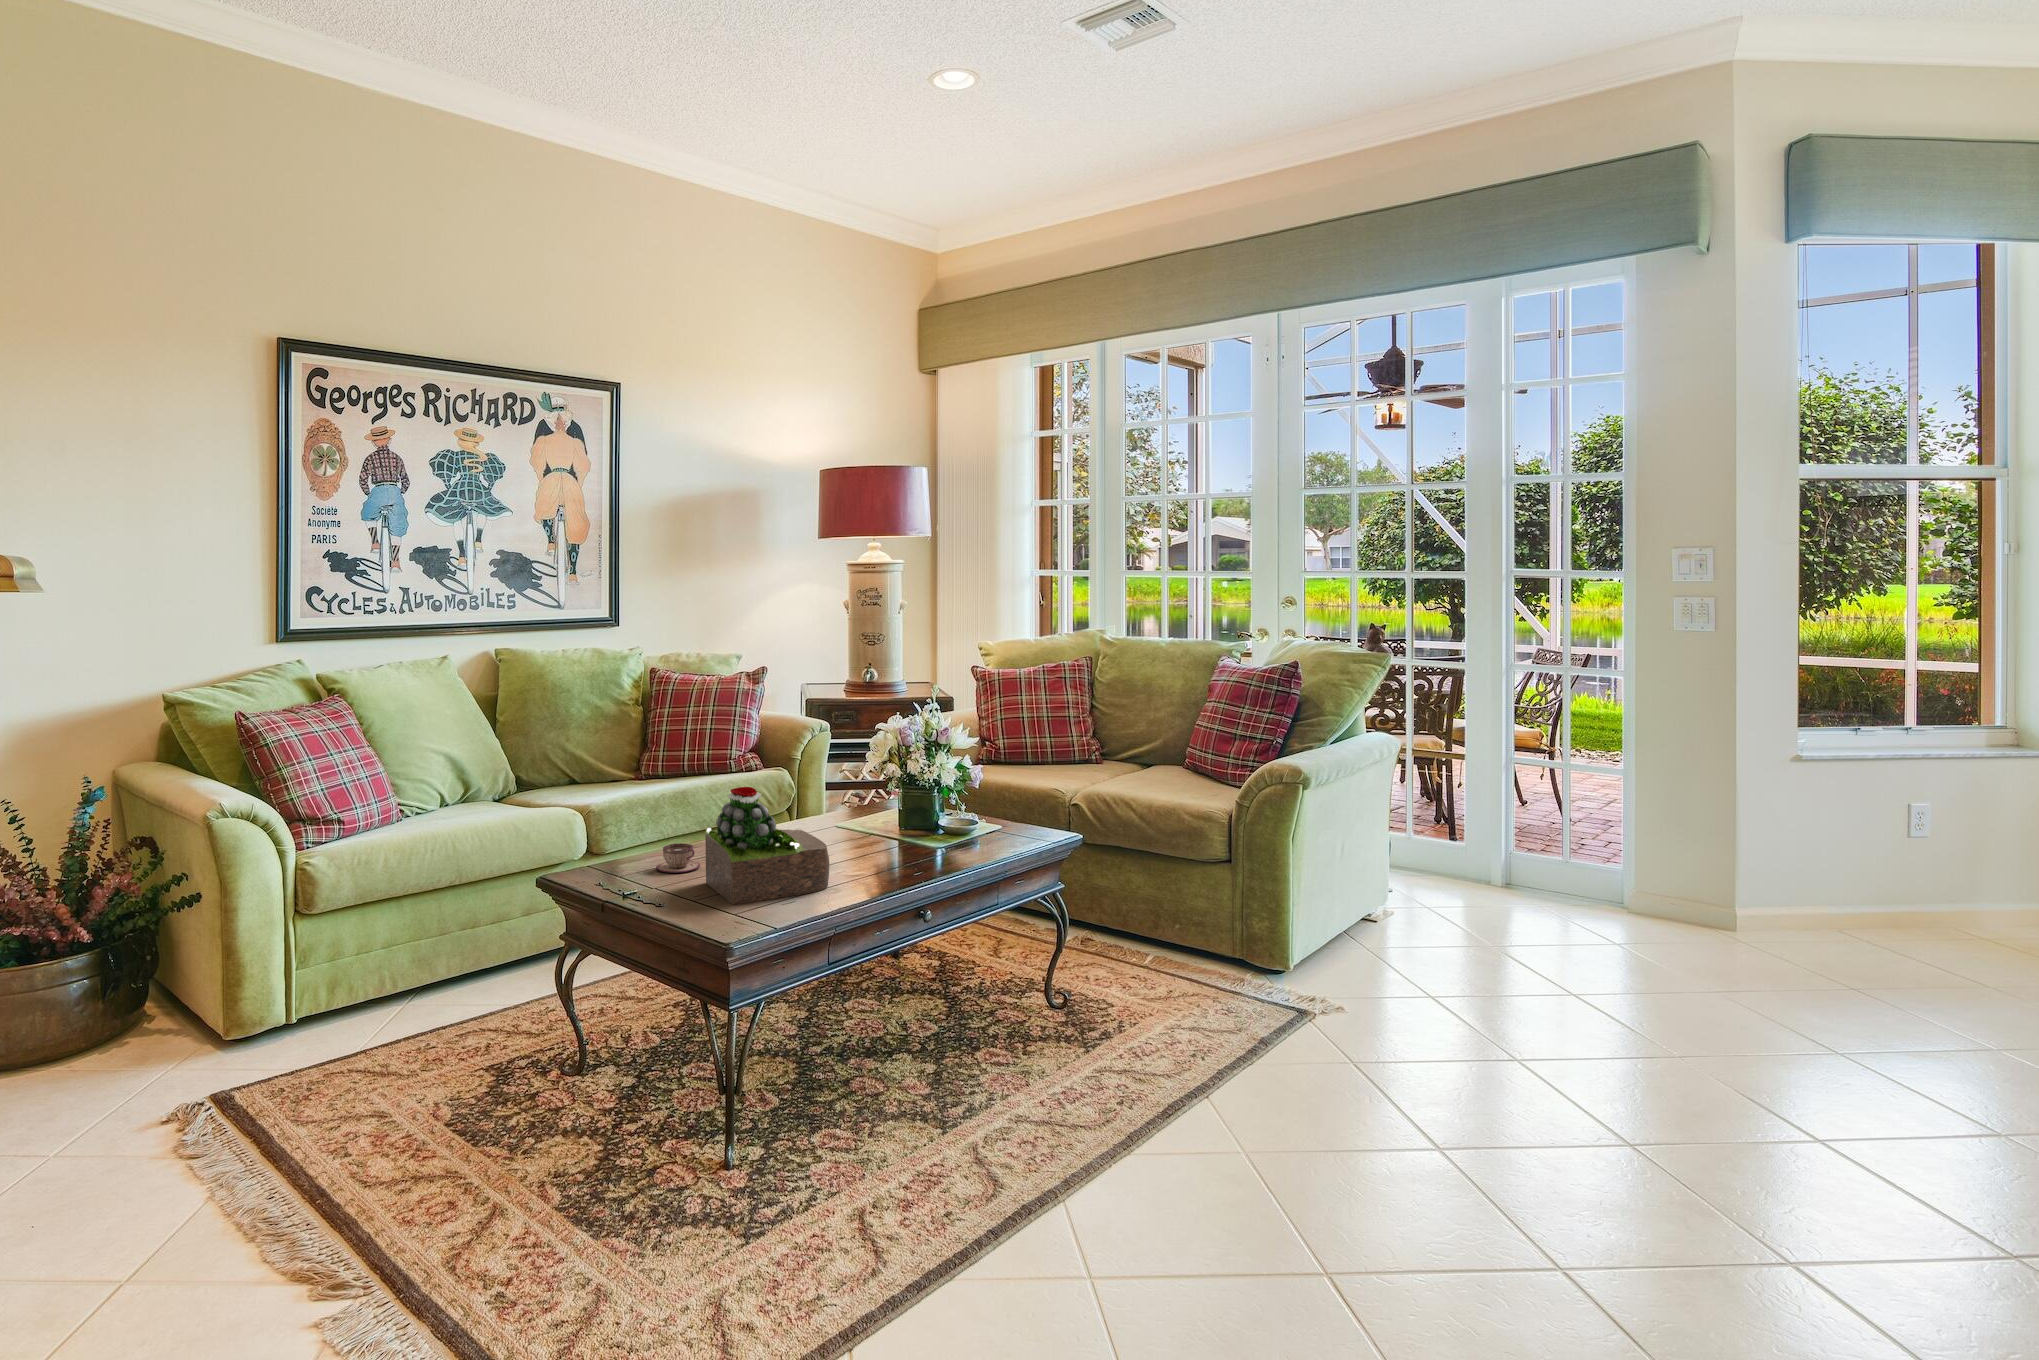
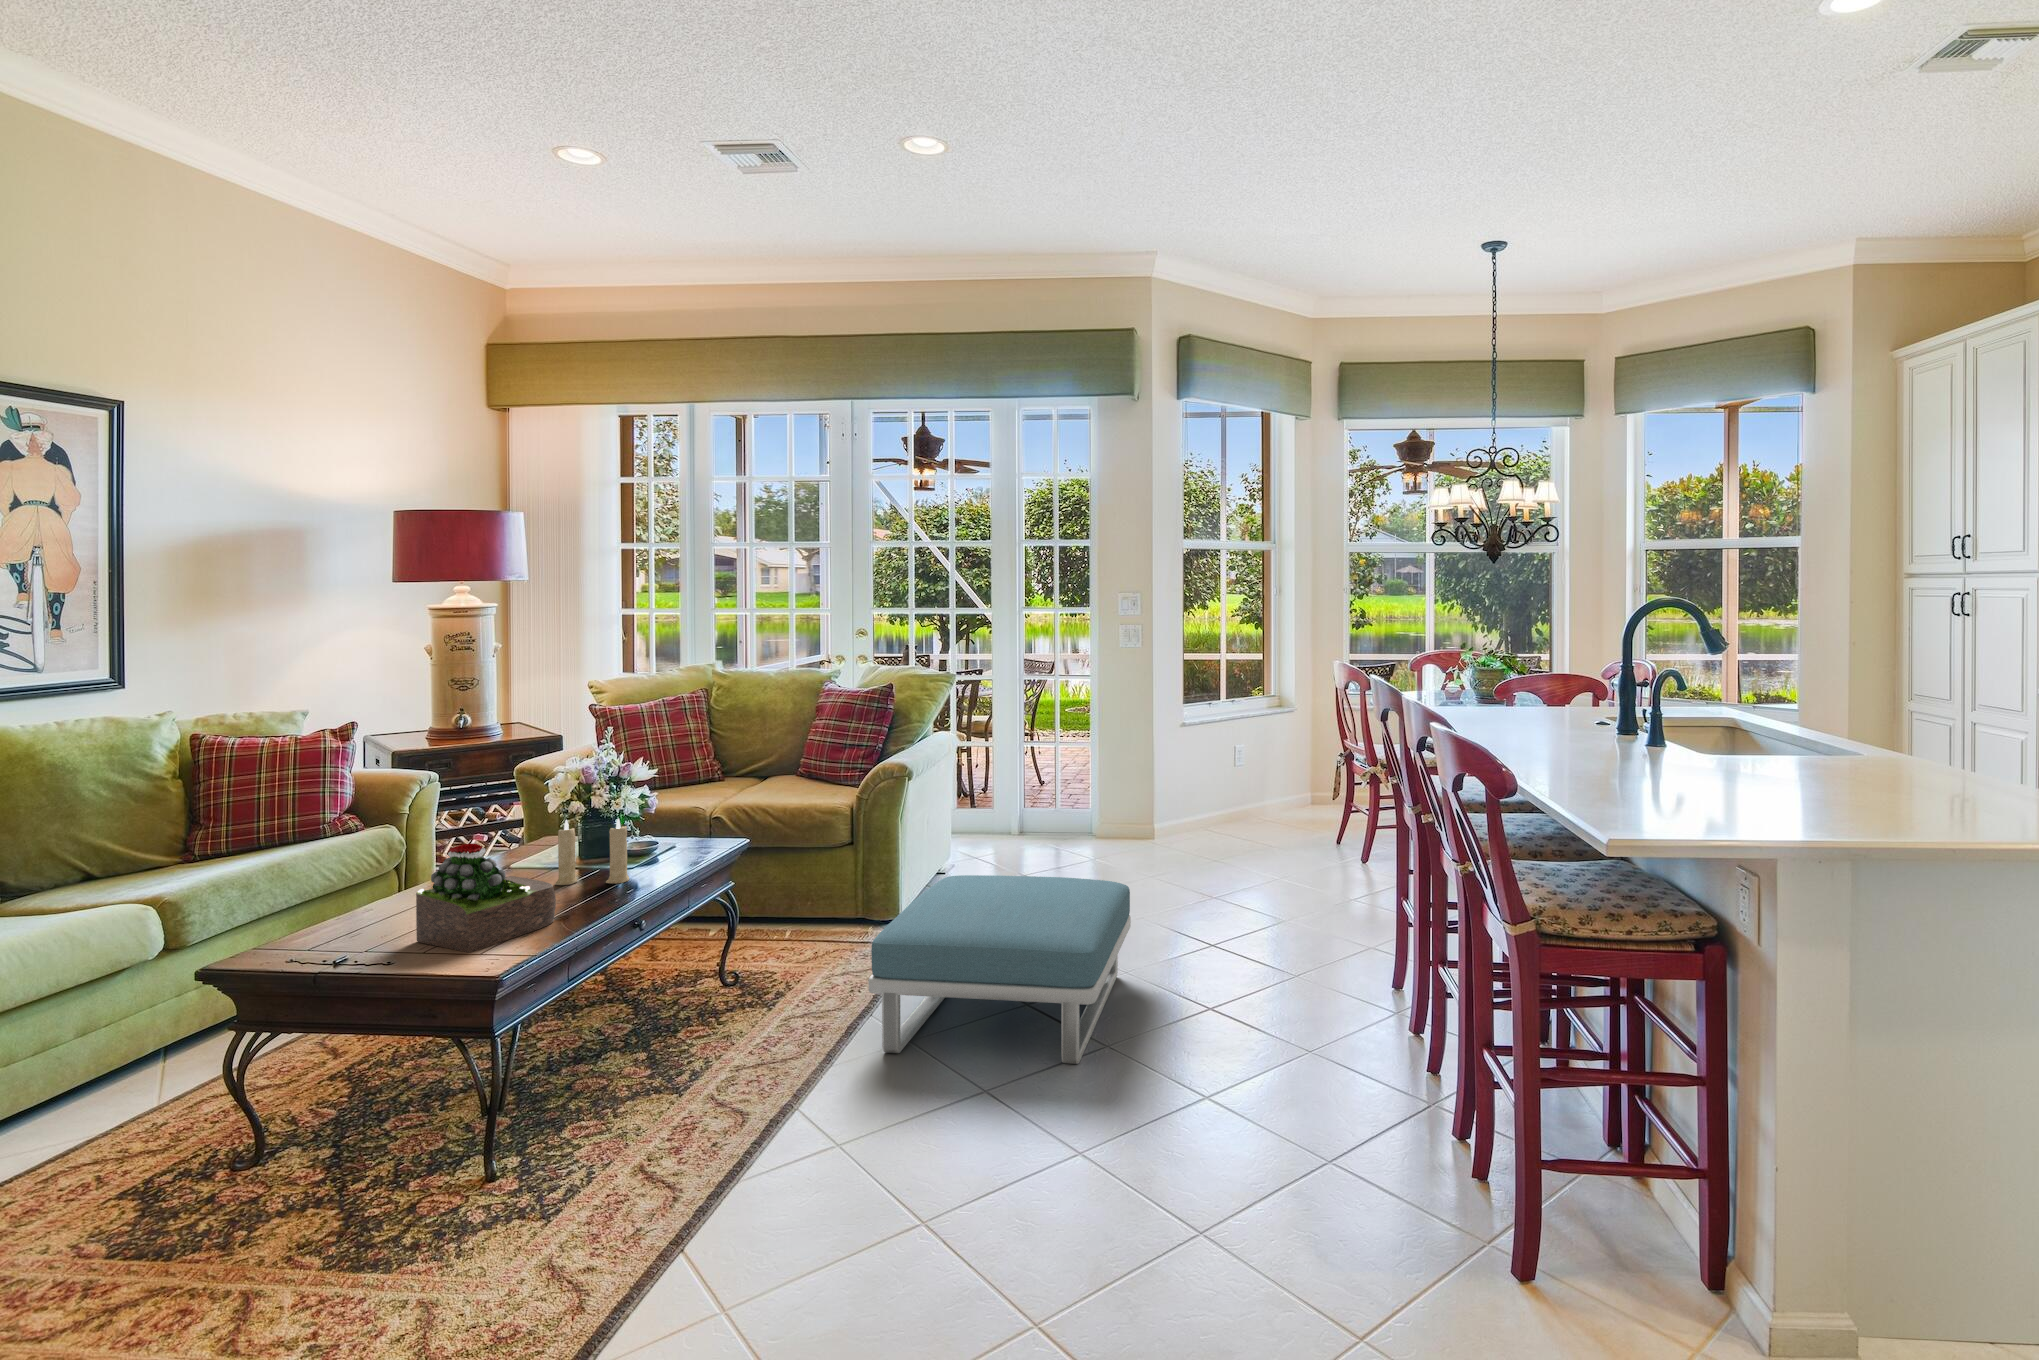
candle: none [860,775,931,859] -> present [555,818,629,885]
teacup: present [656,843,700,873] -> none [339,911,393,942]
footstool: none [1183,930,1654,1297] -> present [868,875,1131,1064]

